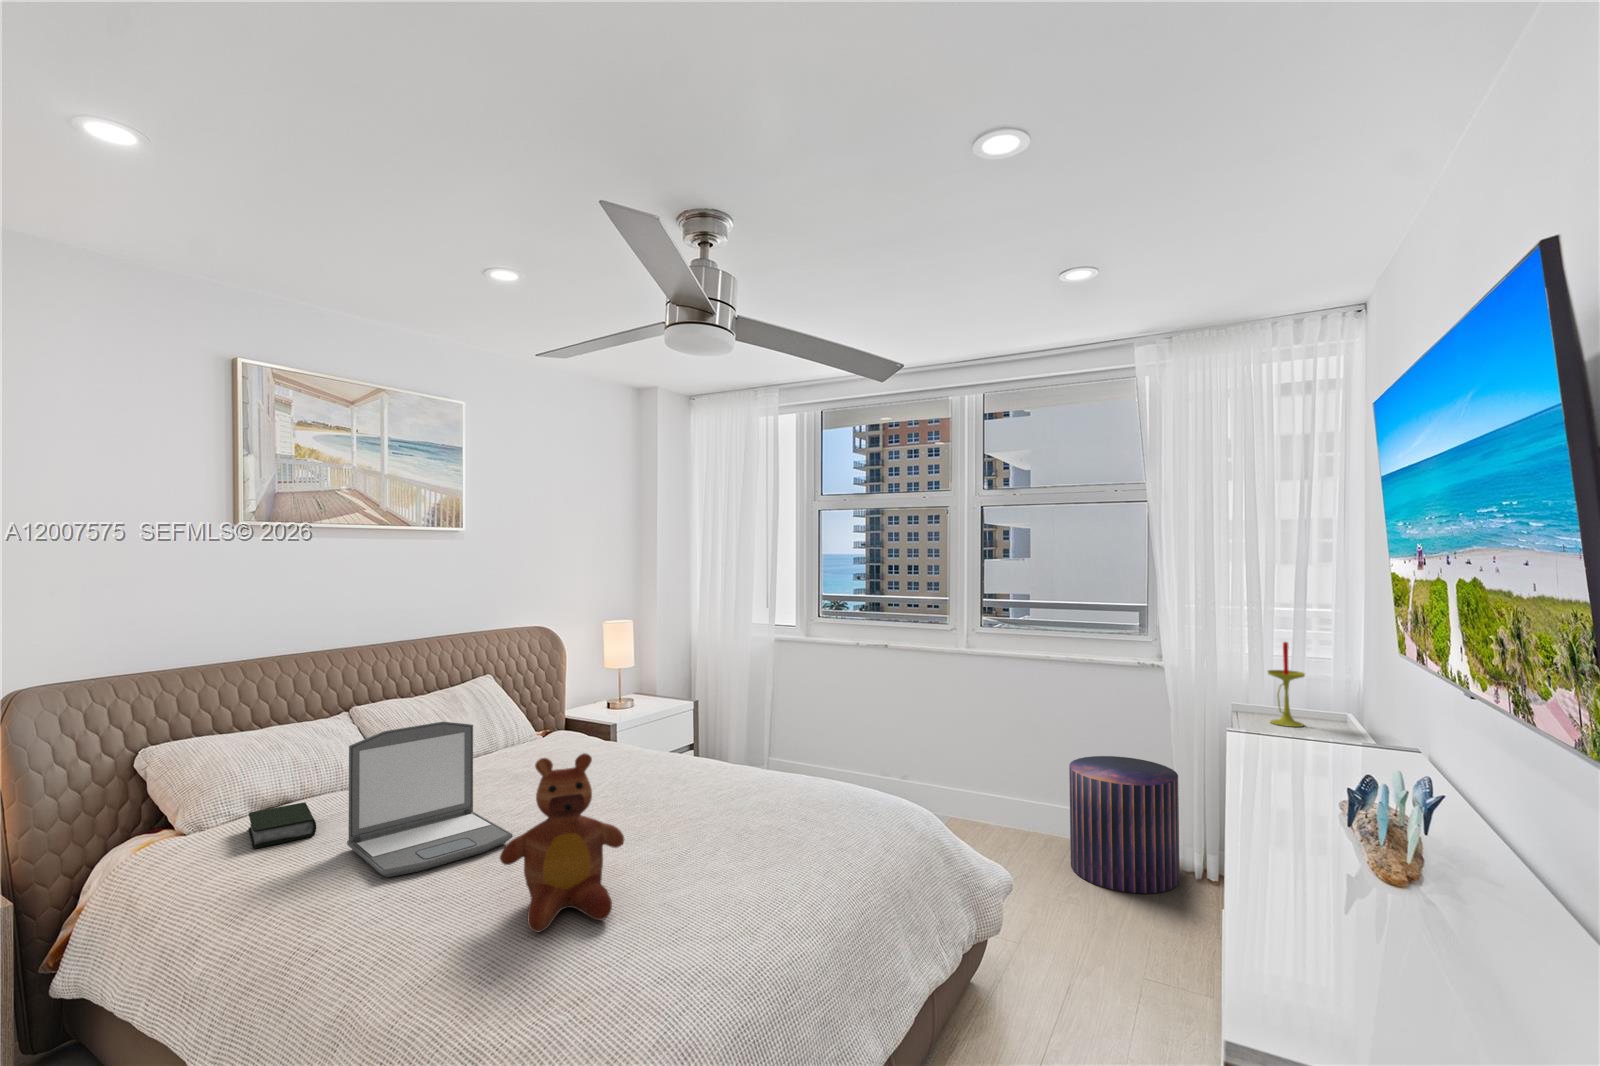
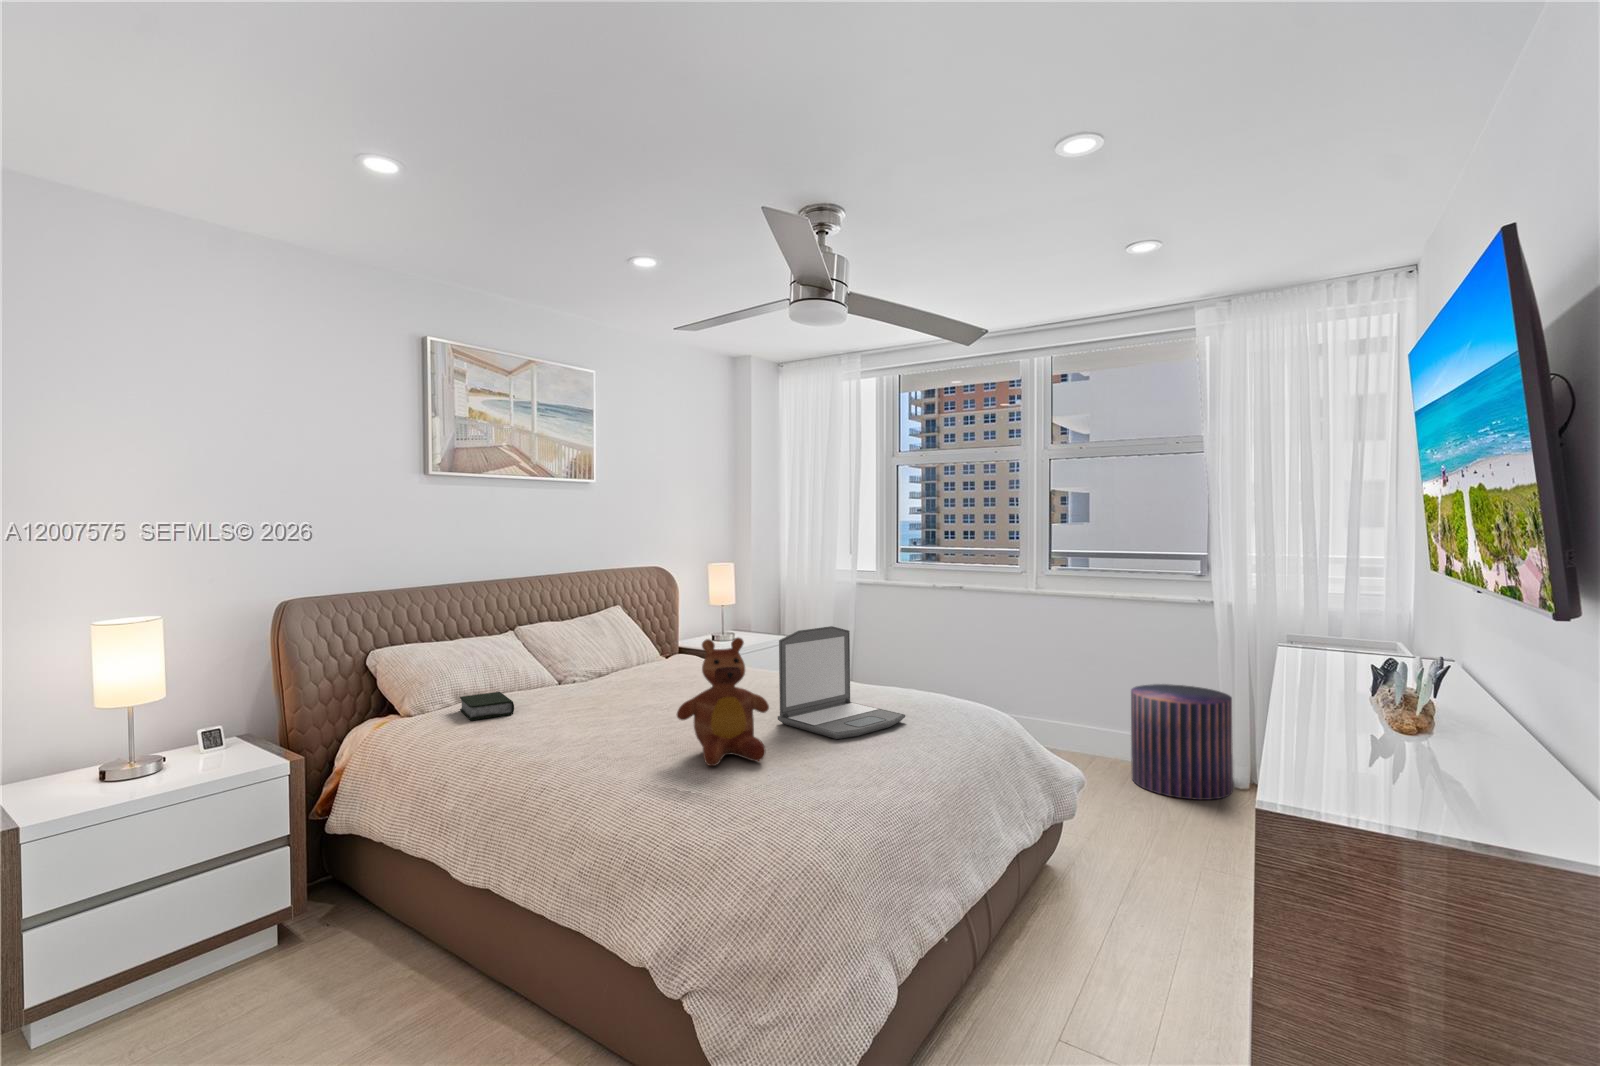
candle: present [1268,642,1305,727] -> none [1315,570,1351,647]
laptop: present [347,722,513,877] -> present [778,626,905,739]

